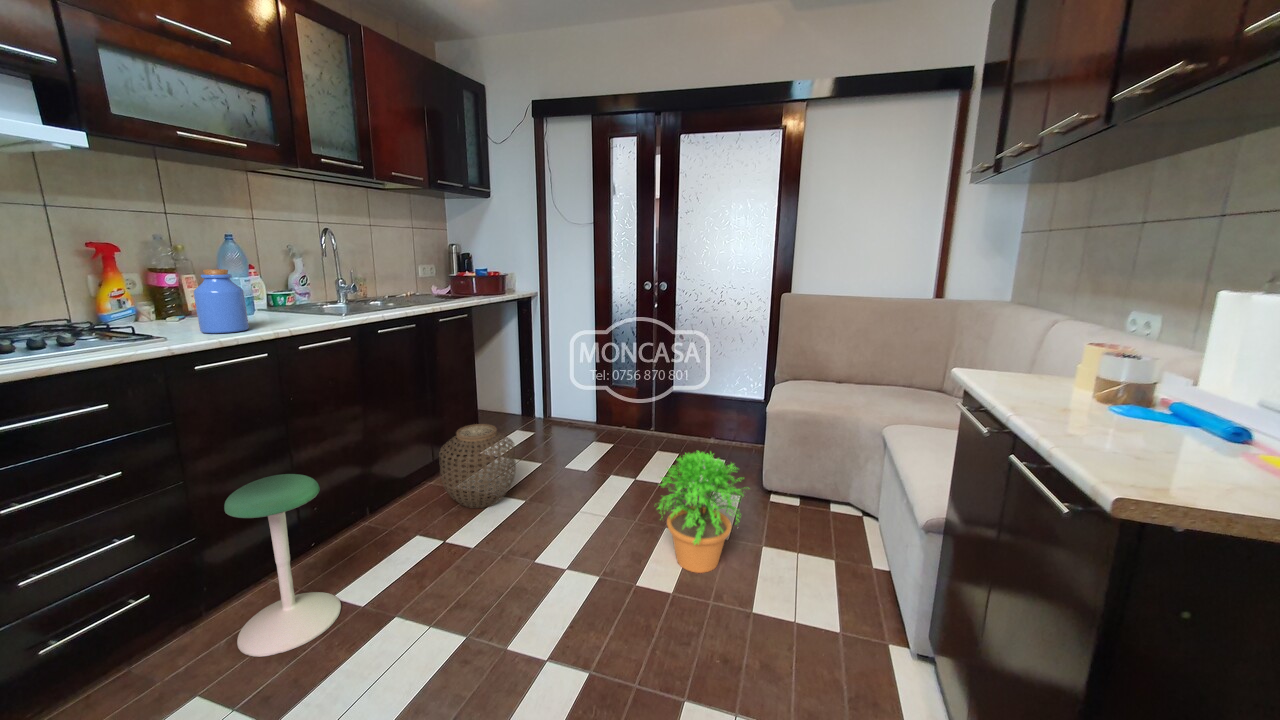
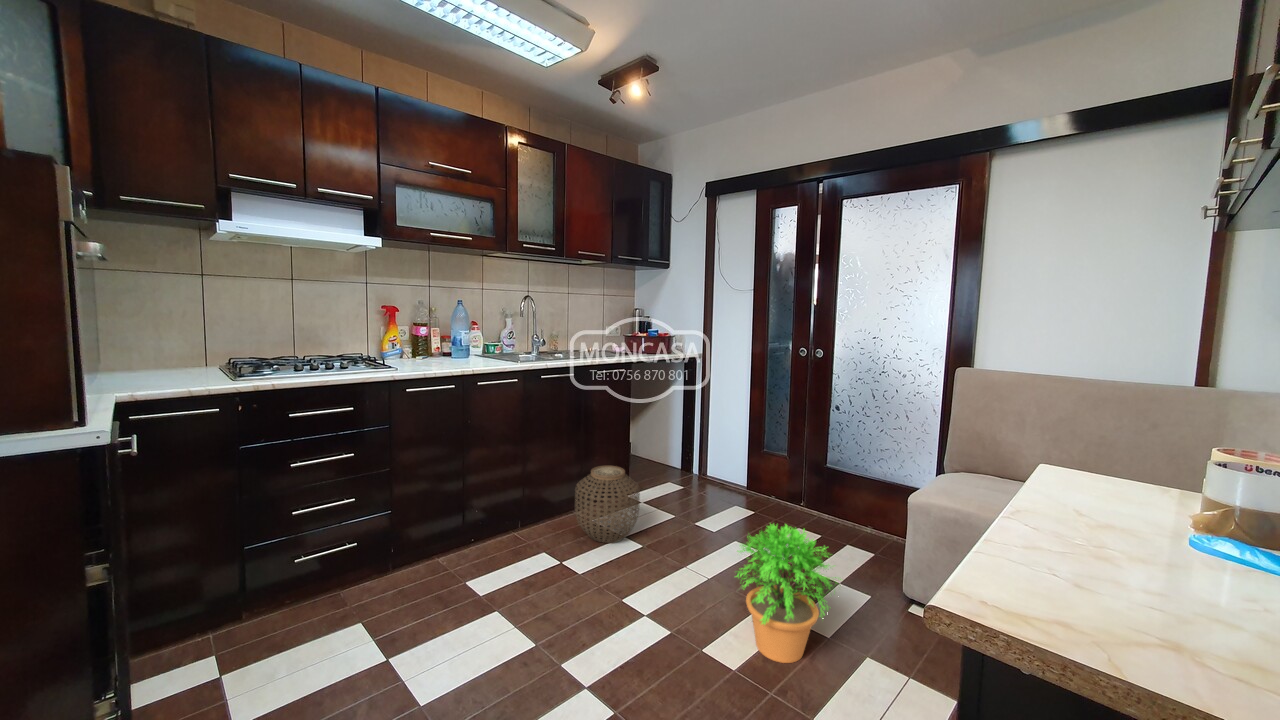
jar: present [194,269,249,333] -> none [421,324,450,368]
stool: present [224,474,341,657] -> none [397,475,469,611]

